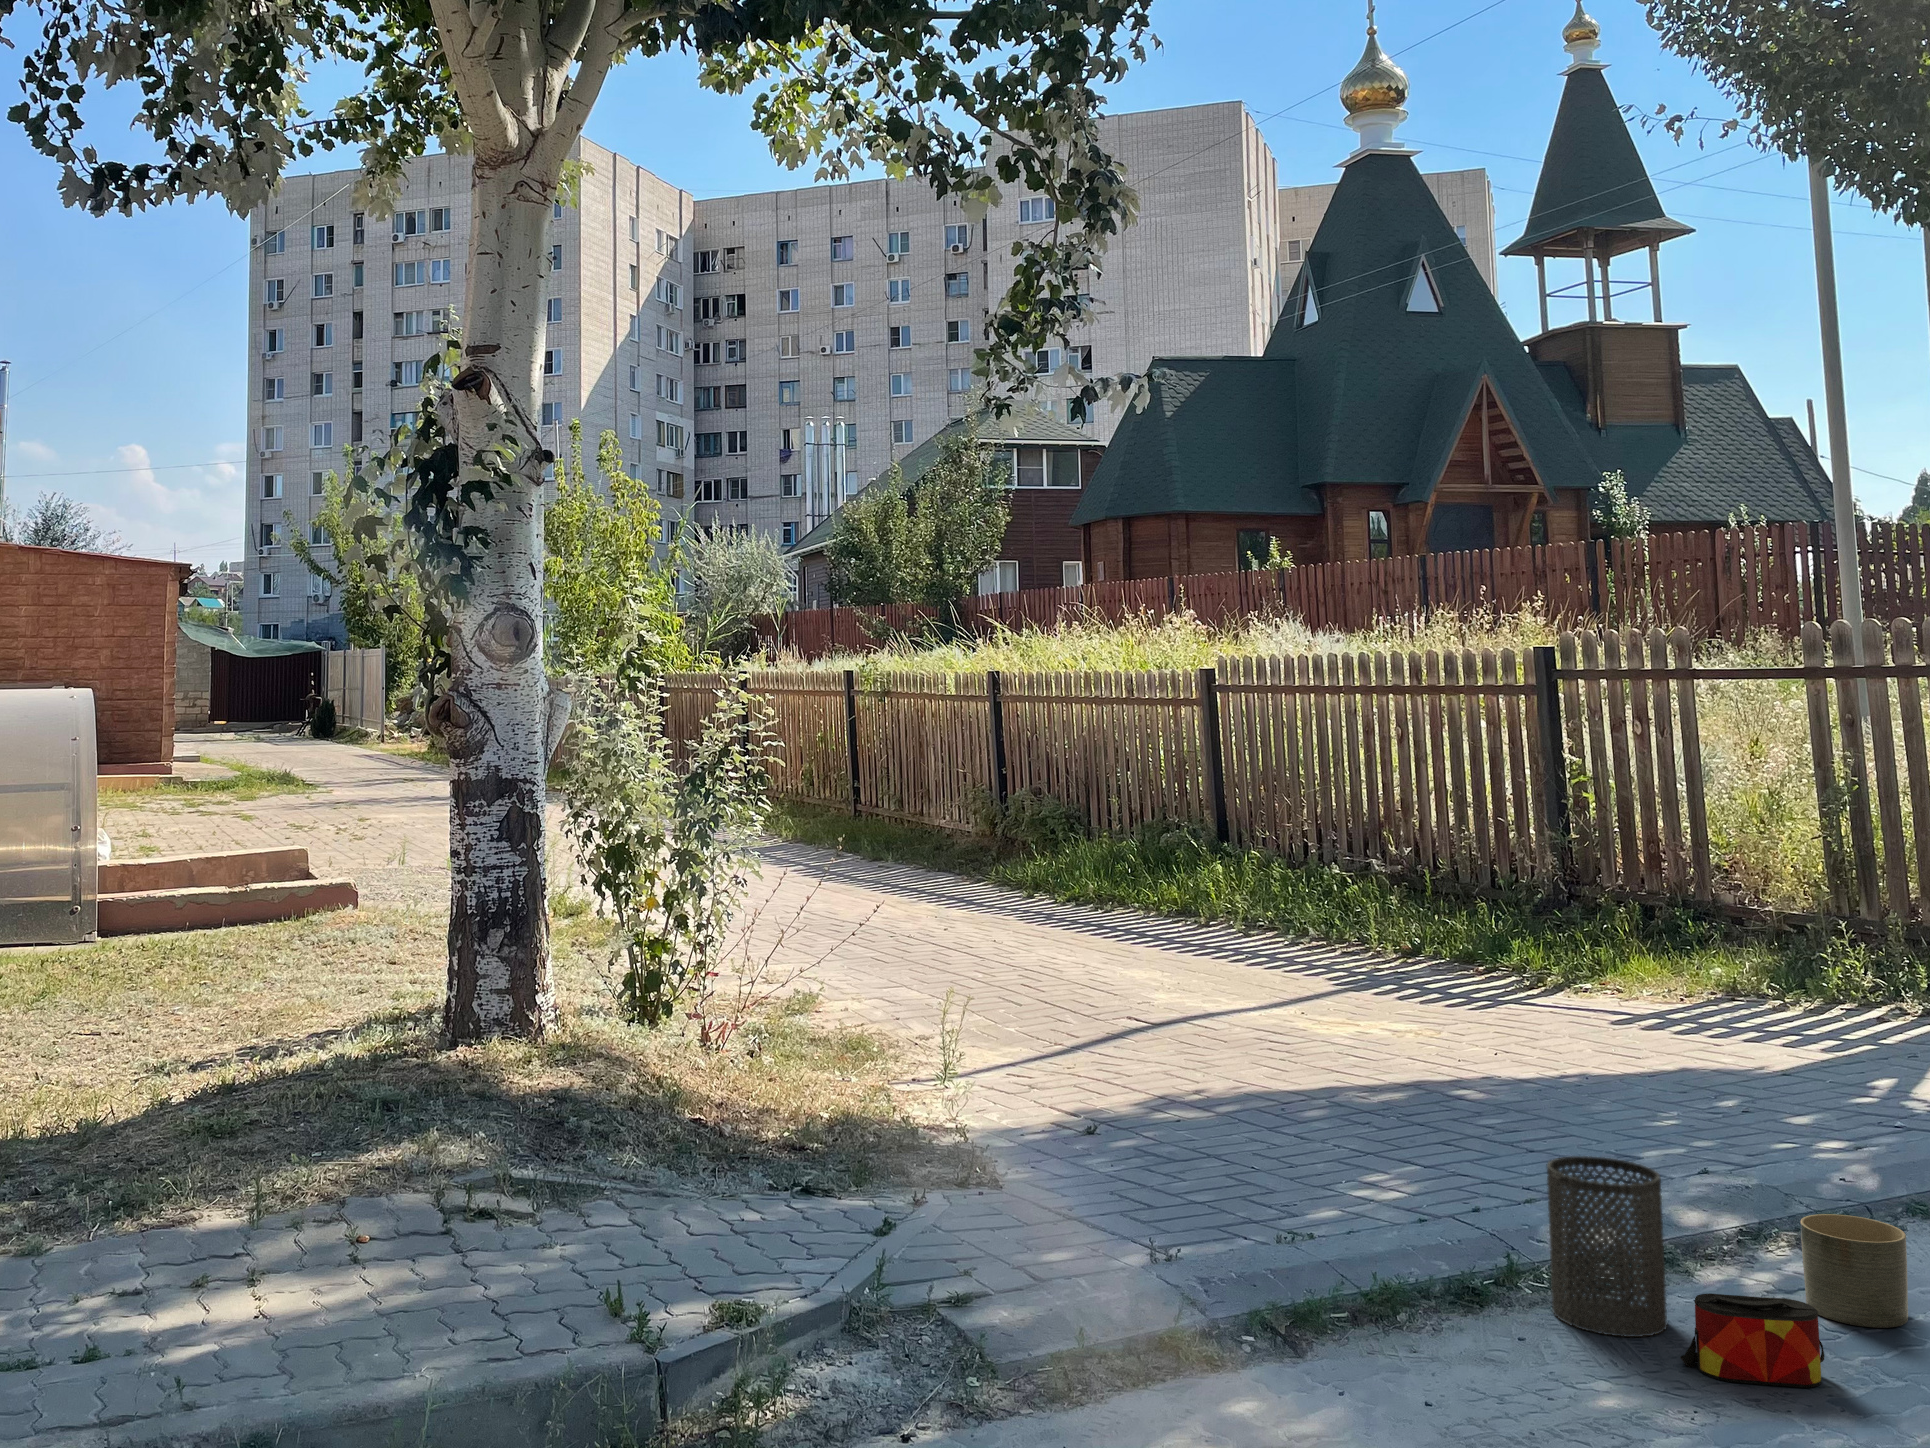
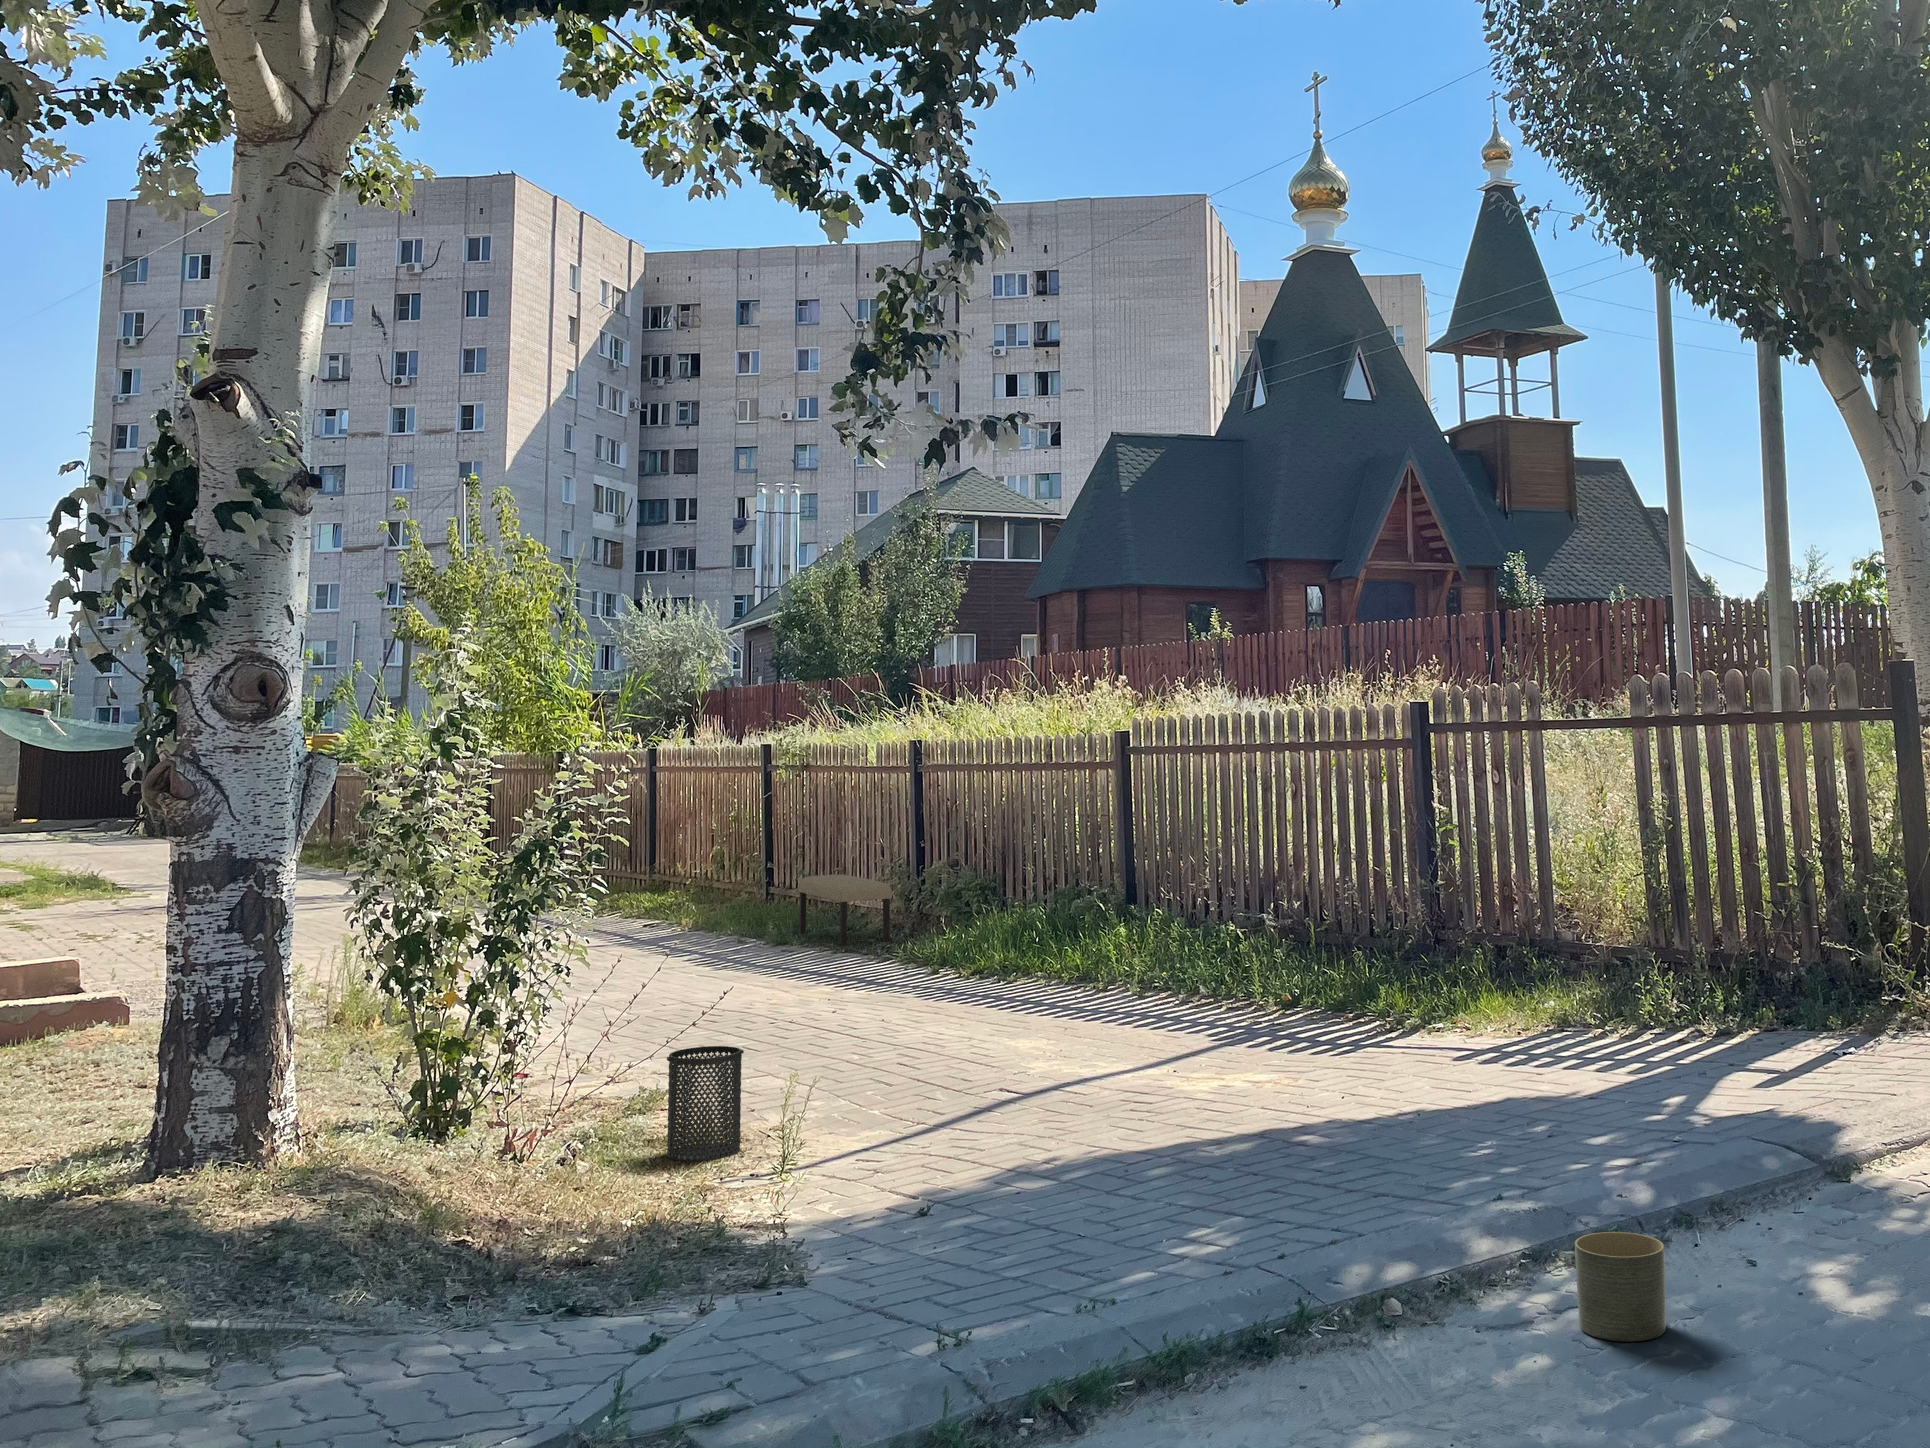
bench: none [886,801,978,871] -> present [798,875,892,945]
trash can: present [1547,1156,1667,1337] -> present [667,1046,744,1161]
bag: present [1680,1293,1825,1388] -> none [1453,1323,1583,1416]

